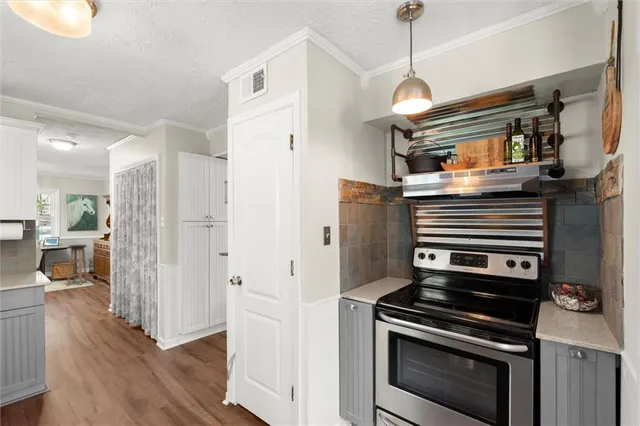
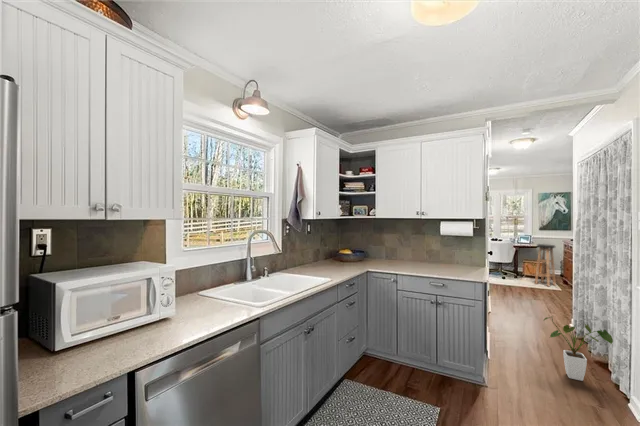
house plant: none [97,300,148,348] -> present [544,317,613,381]

